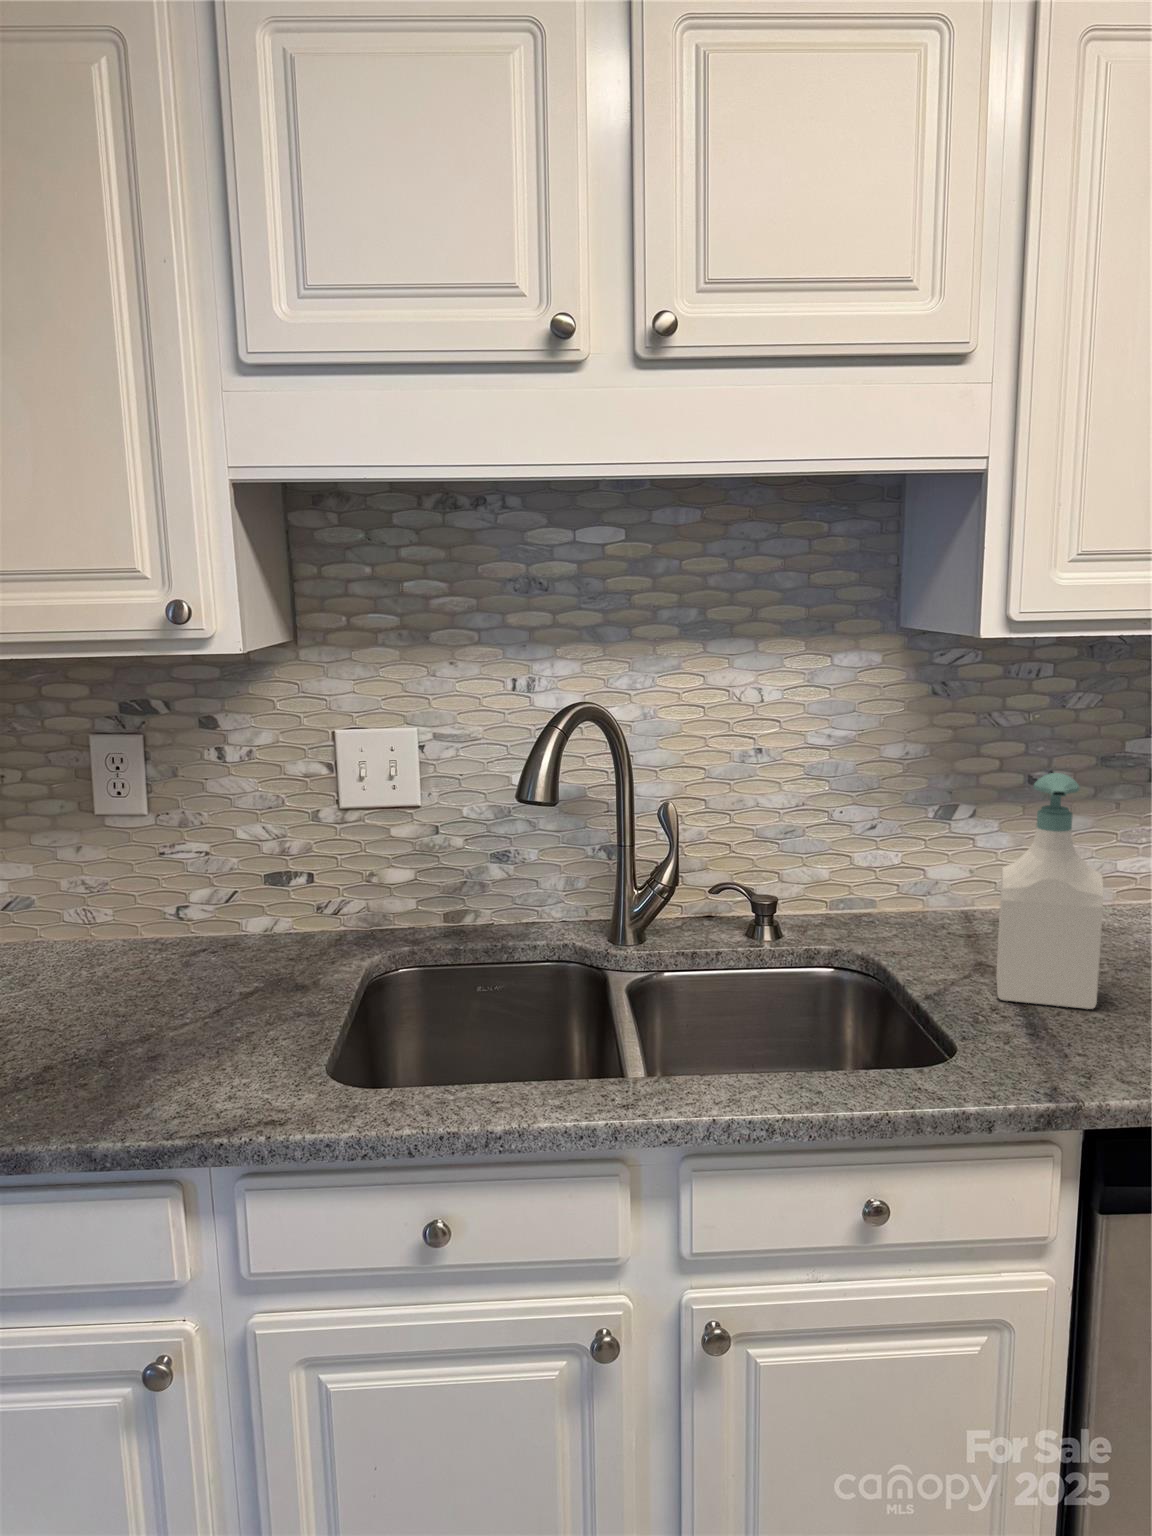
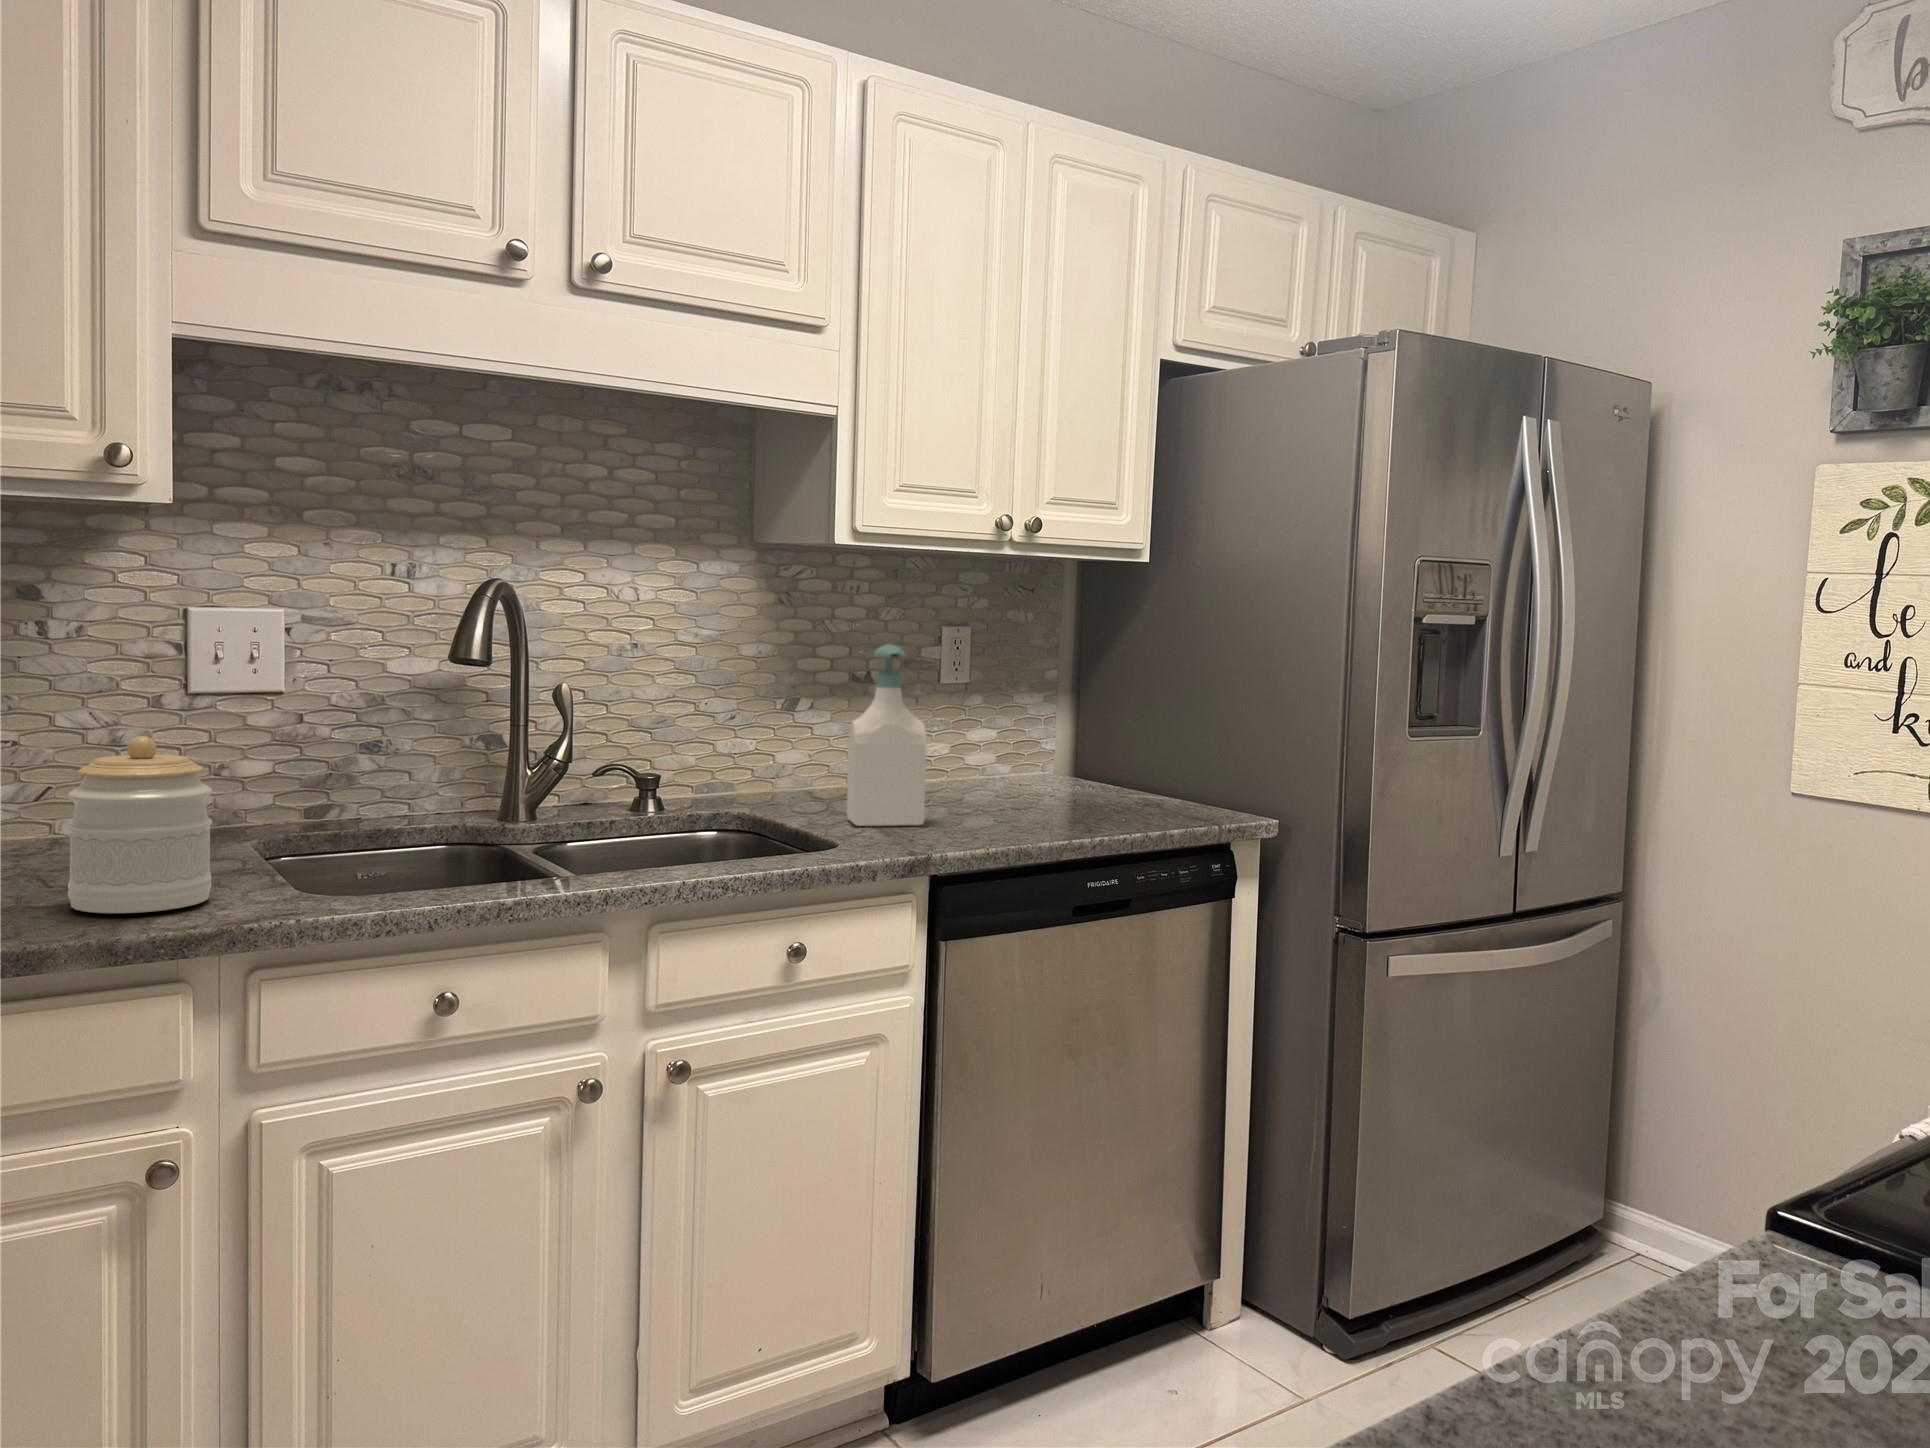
jar: none [103,916,240,1101] -> present [68,736,212,913]

